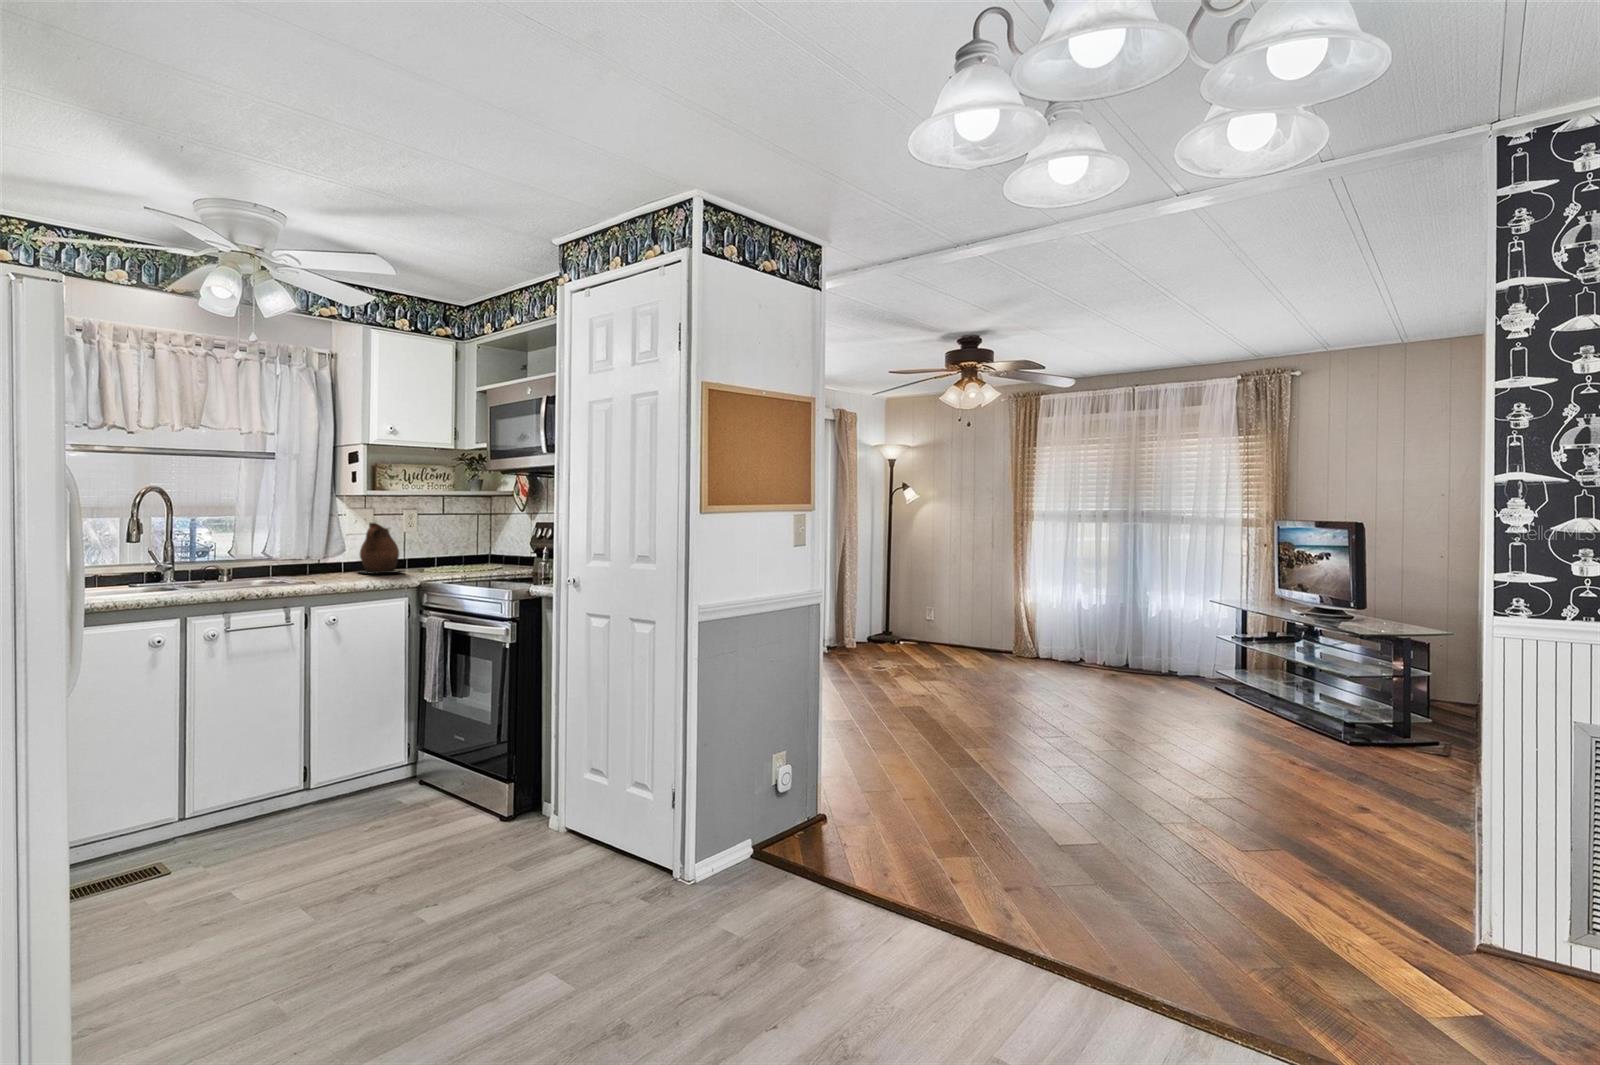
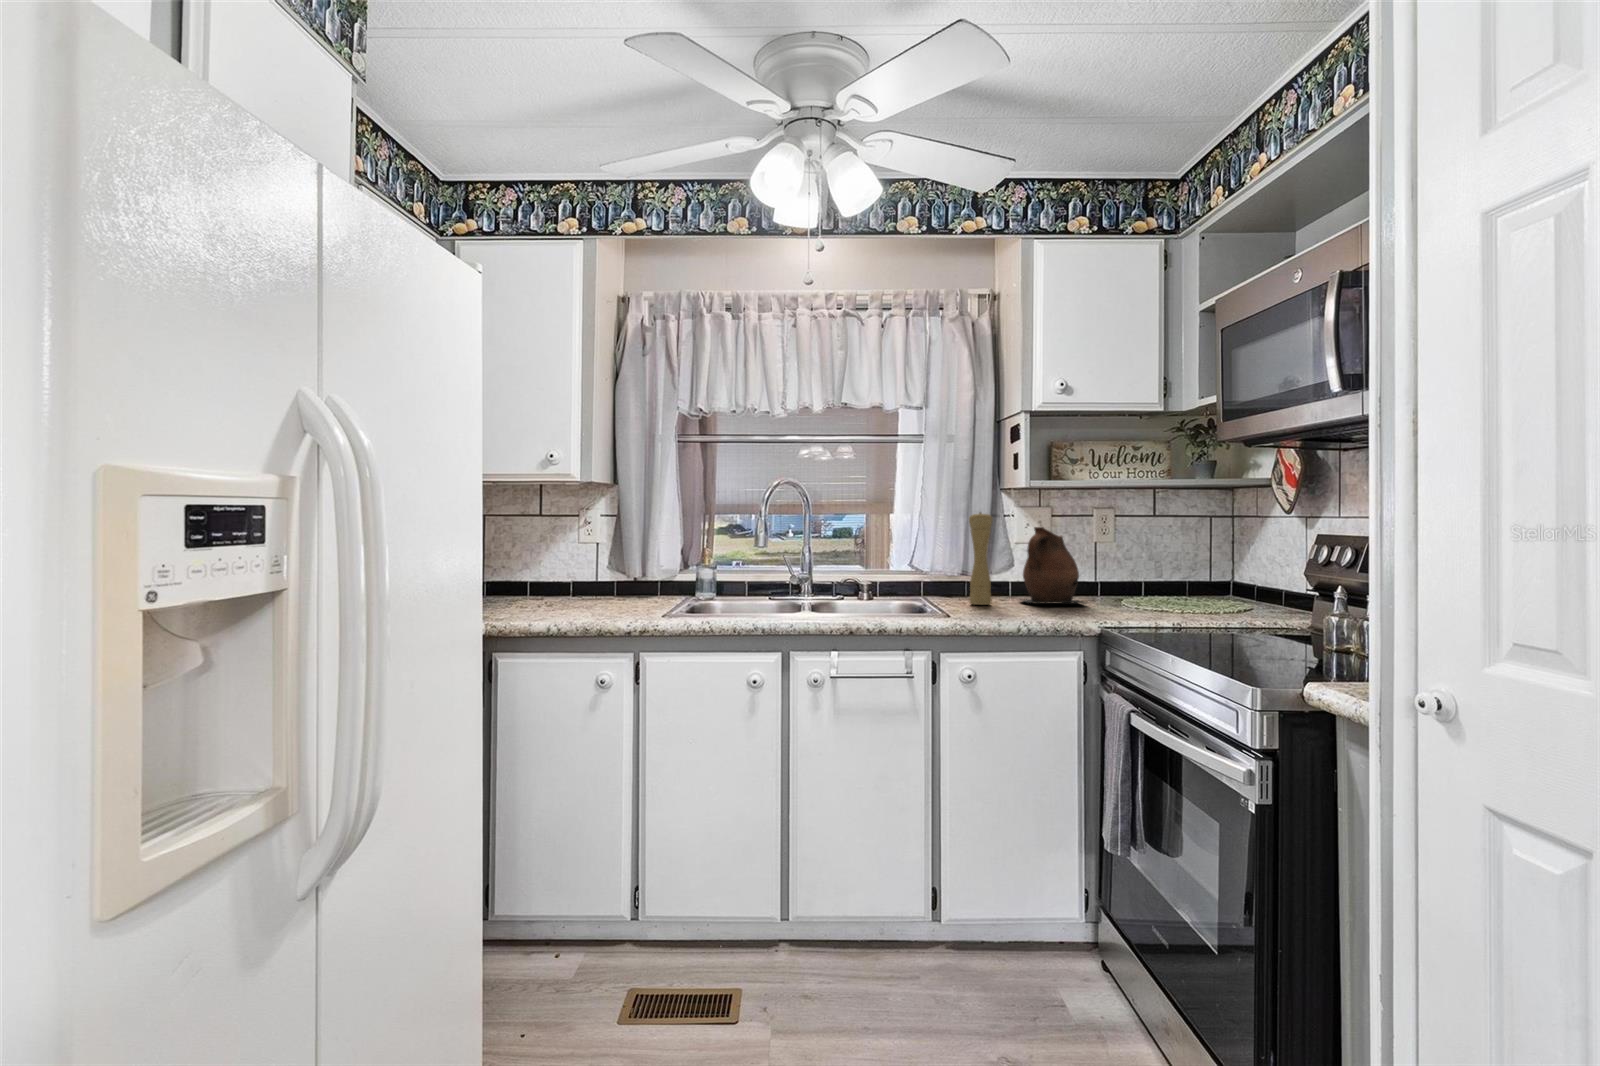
pepper mill: none [322,512,340,576] -> present [969,512,992,605]

